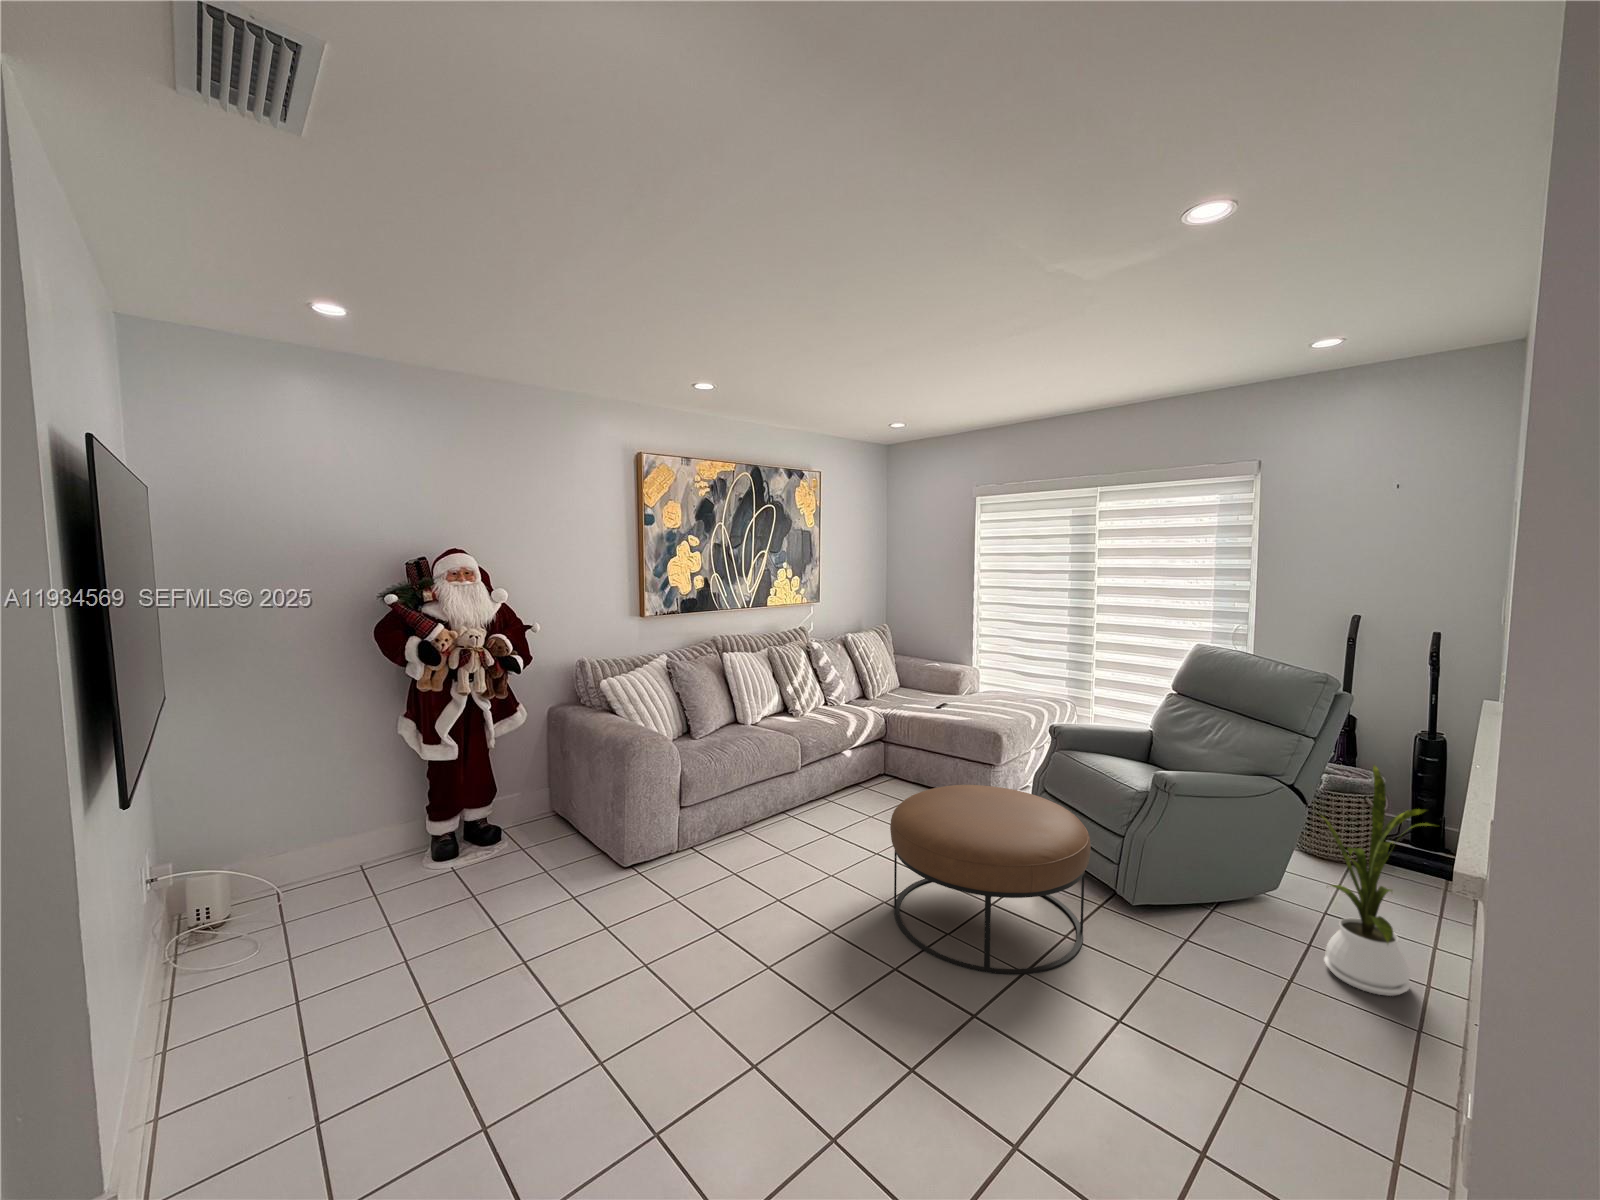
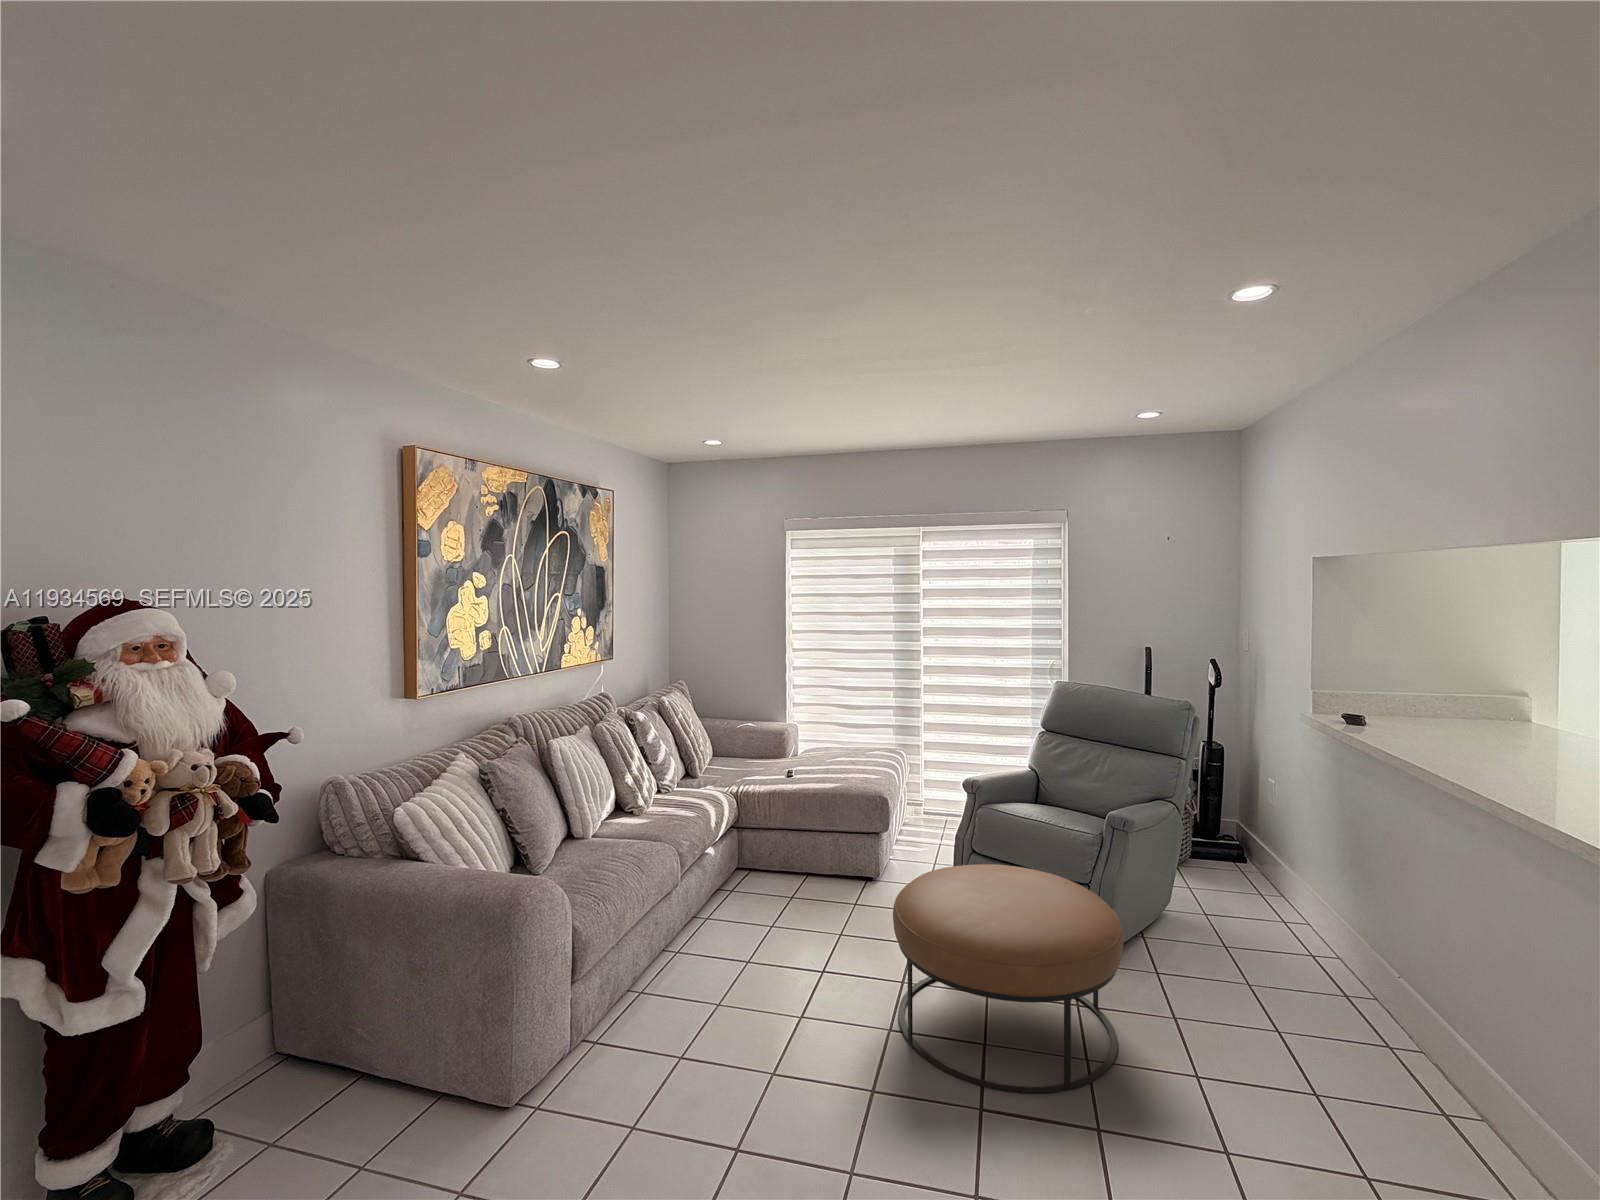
house plant: present [1318,765,1434,996] -> none [1259,782,1365,992]

